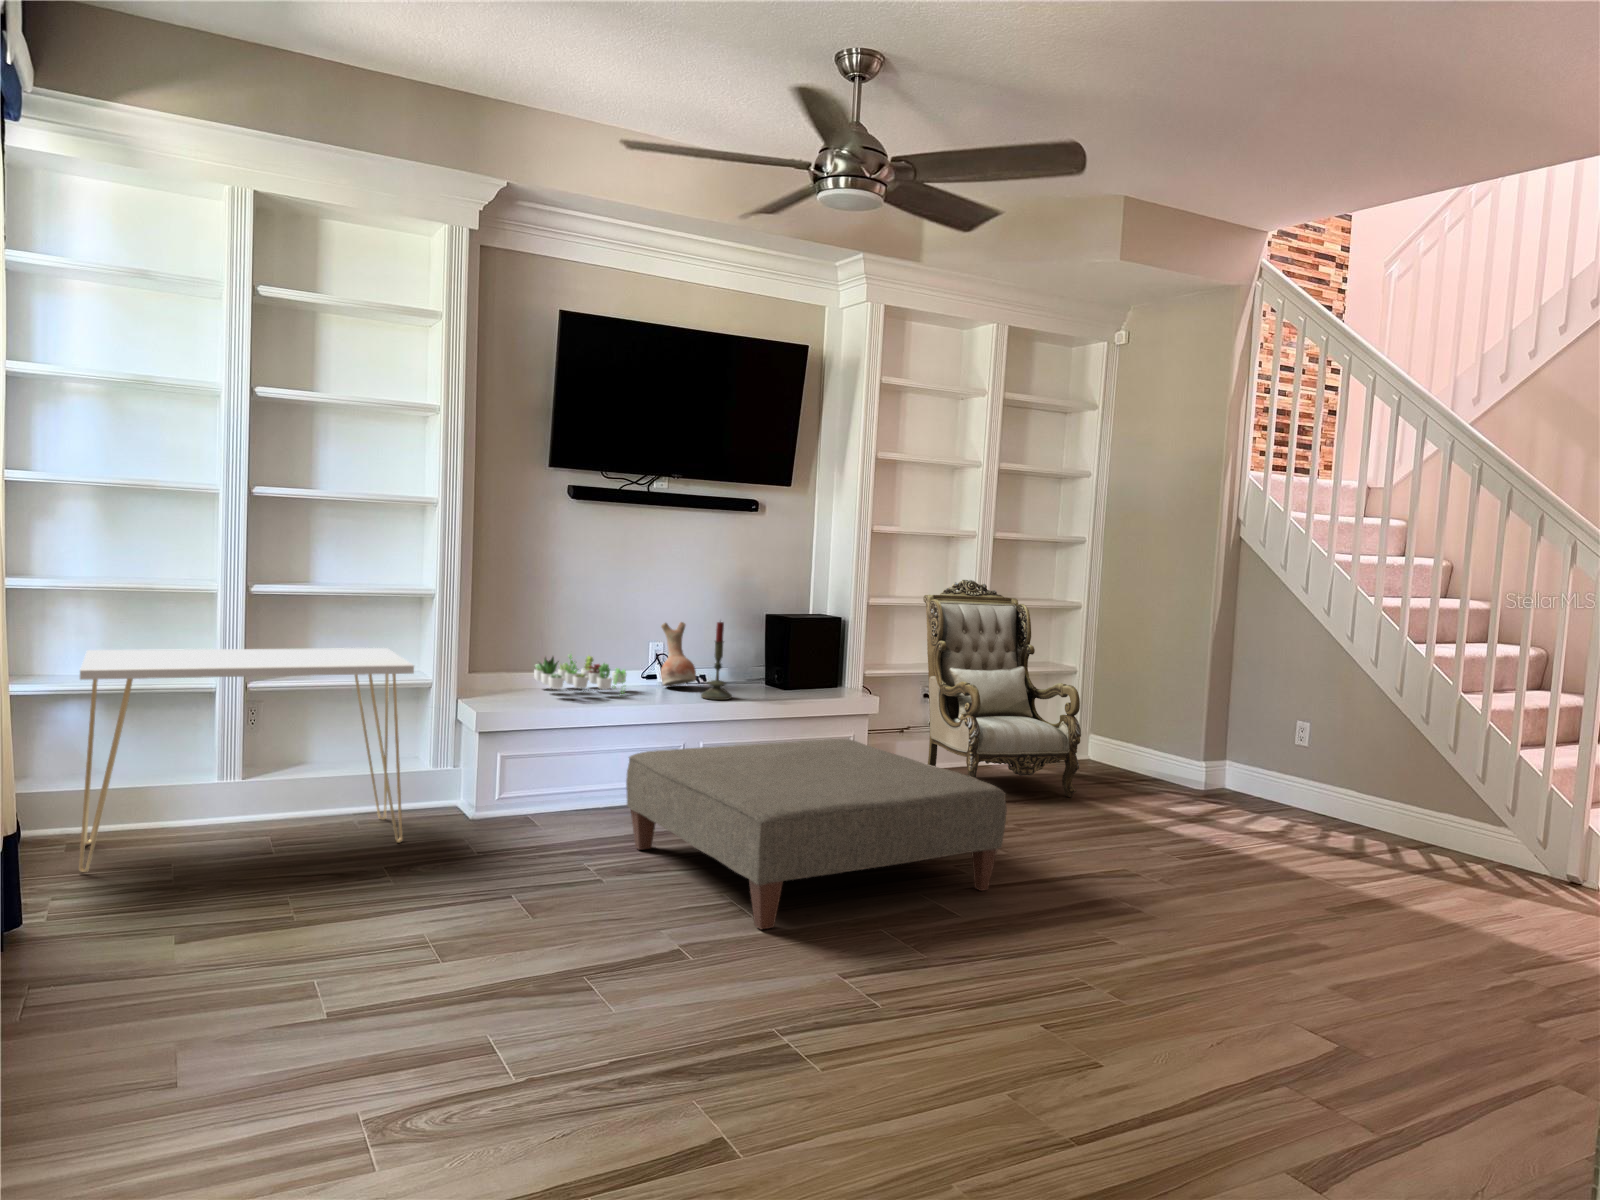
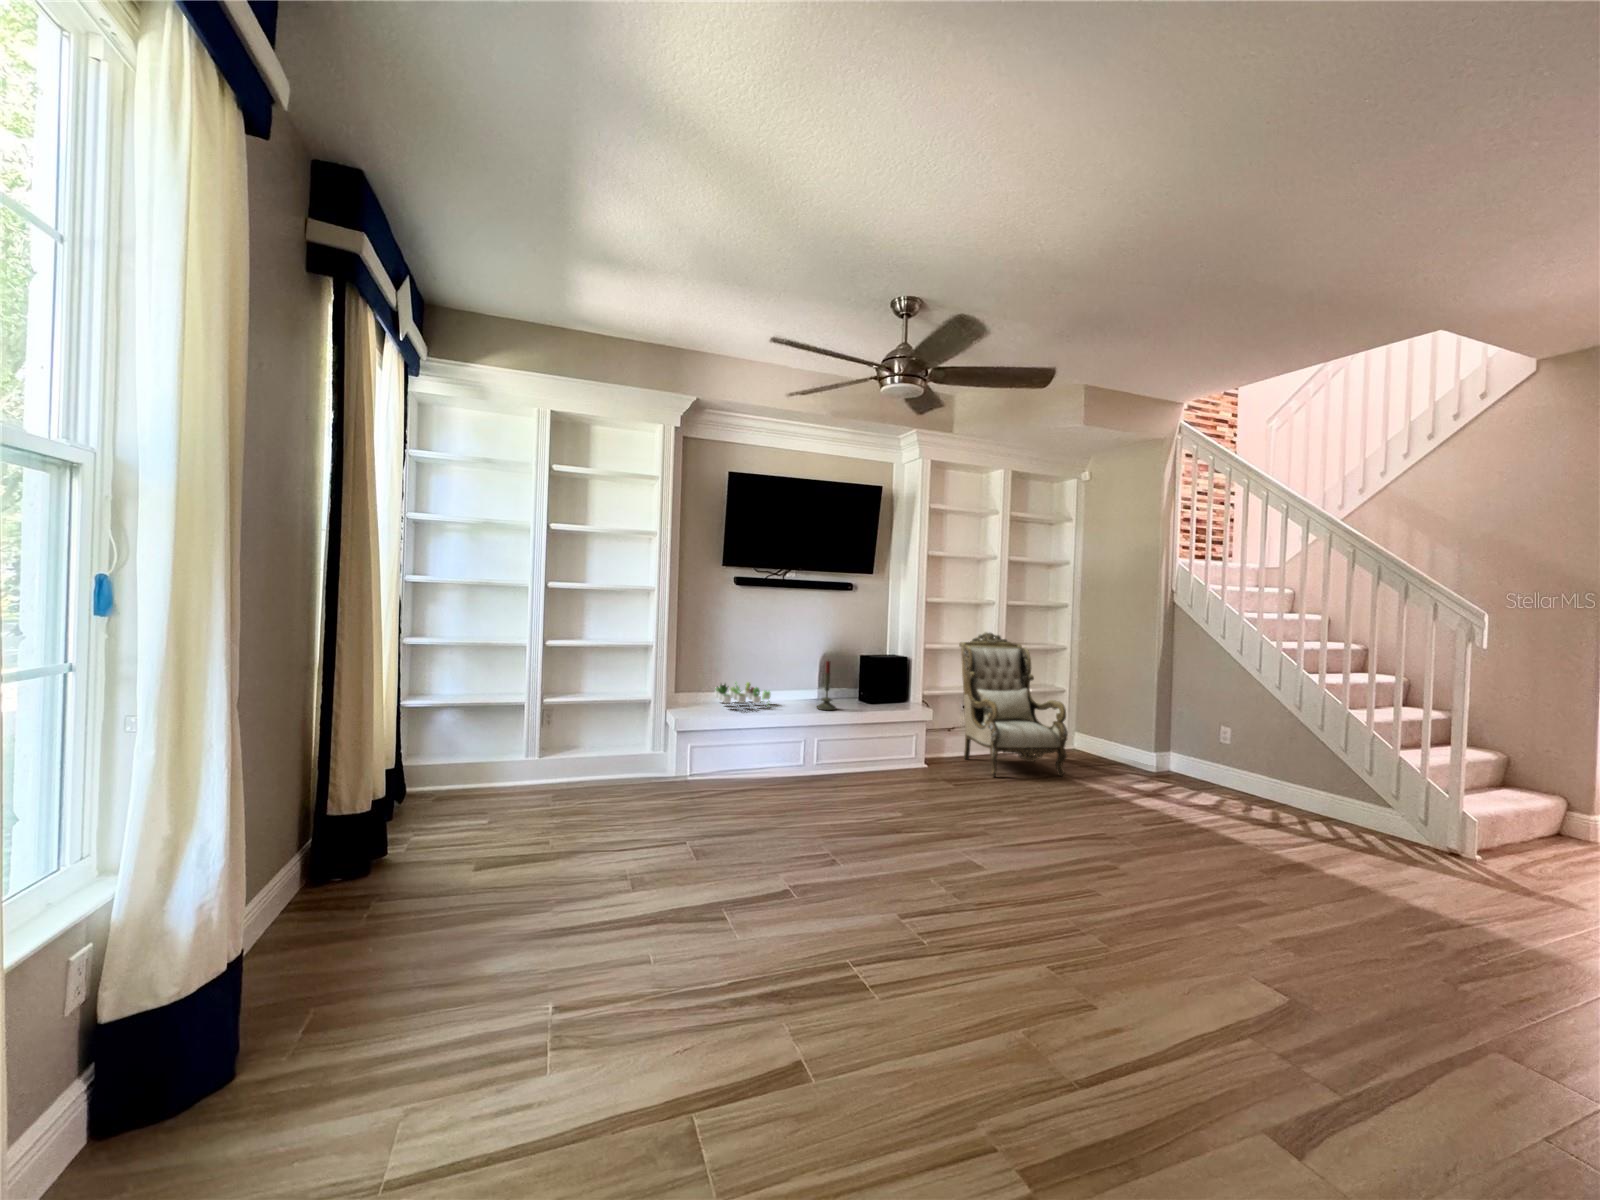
vase: present [661,622,696,686] -> none [792,660,814,701]
console table: present [79,648,414,872] -> none [437,679,636,817]
ottoman: present [626,739,1006,929] -> none [766,737,1018,873]

